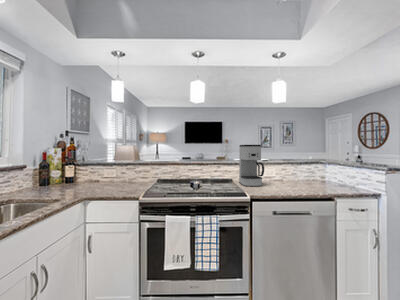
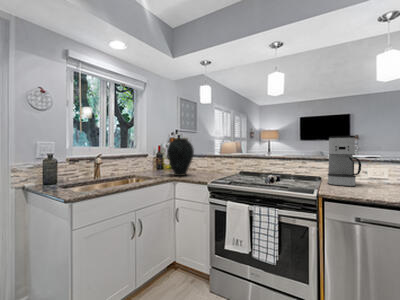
vase: none [70,144,108,193] -> present [167,138,194,176]

